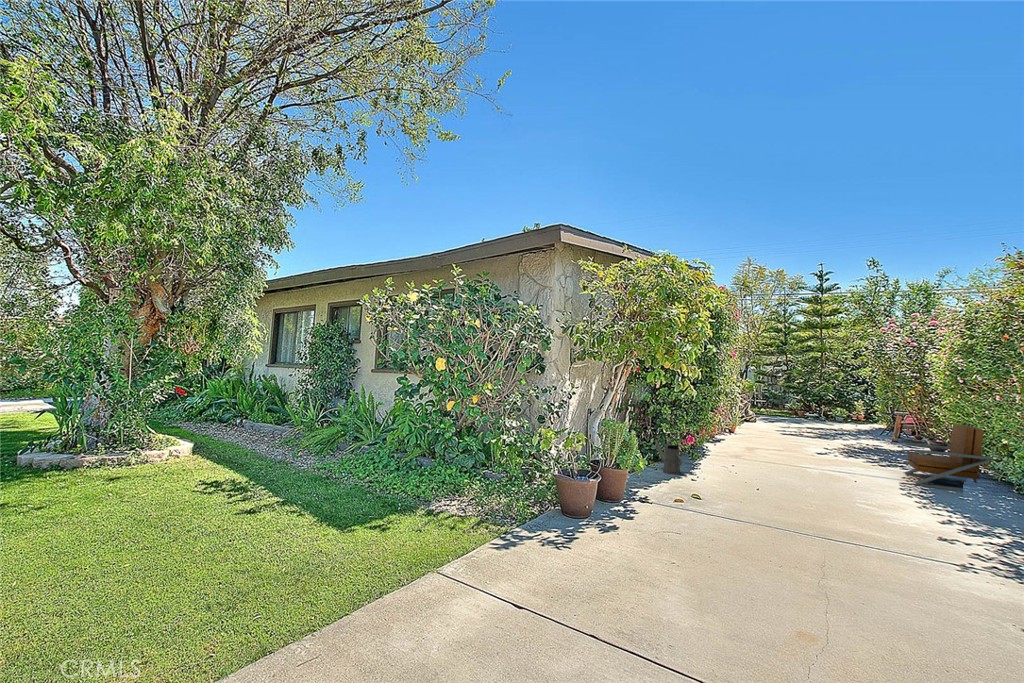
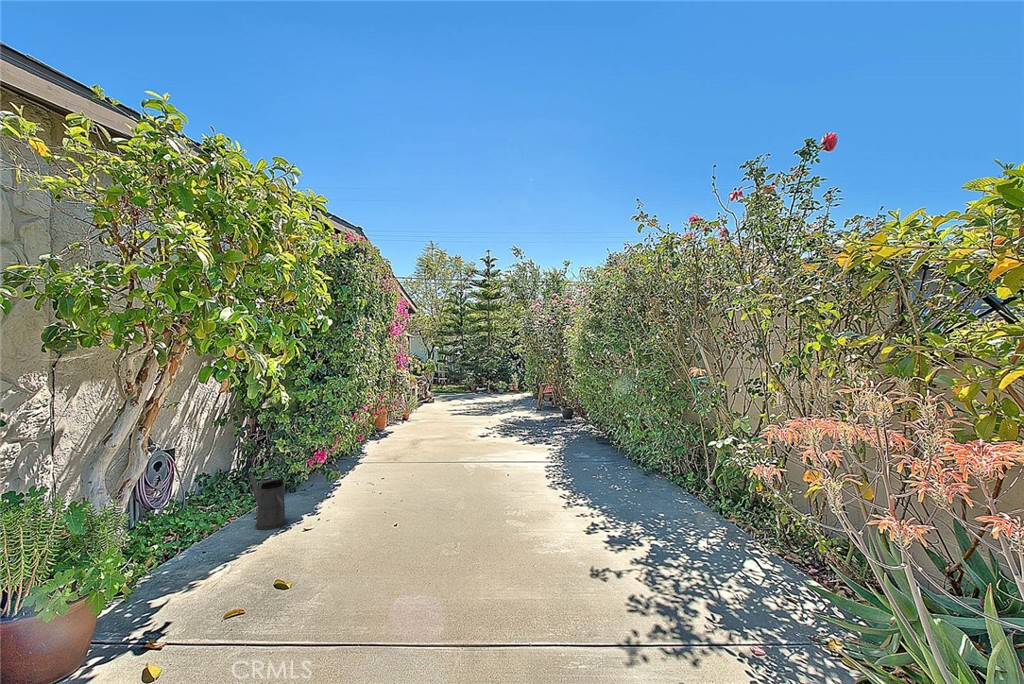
lounge chair: present [905,424,993,491] -> none [550,397,617,467]

